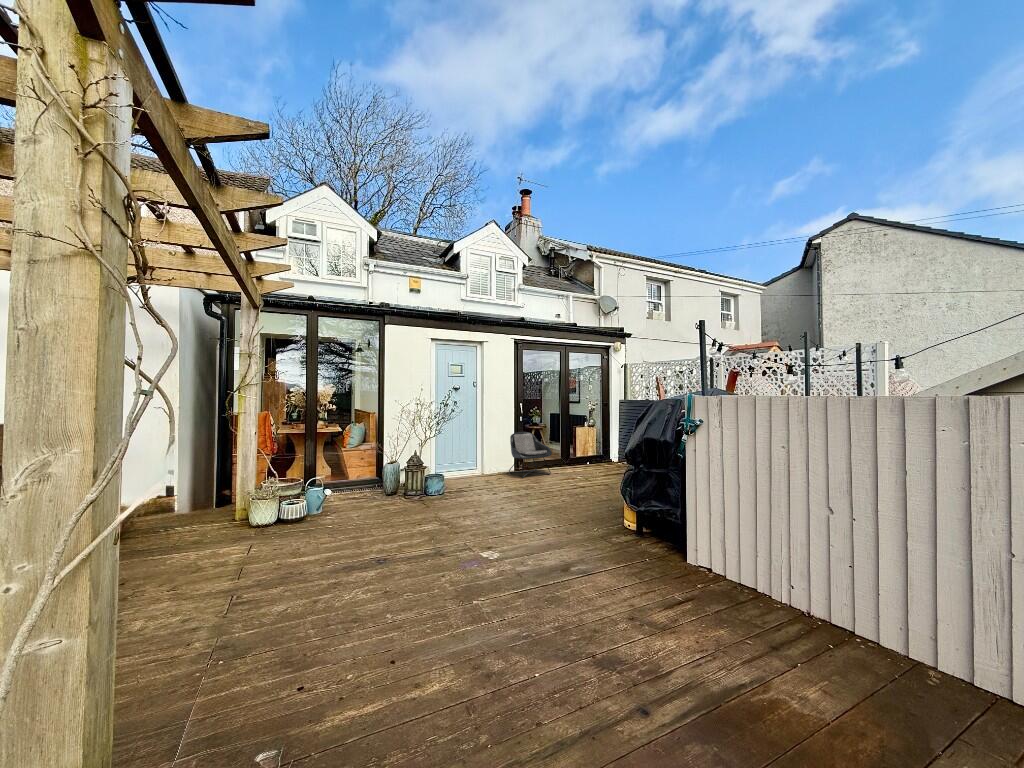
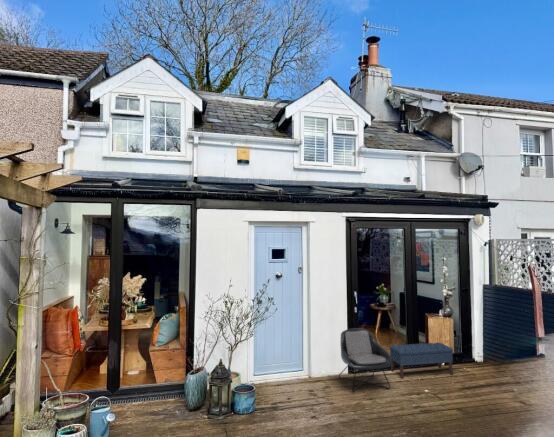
bench: none [548,443,596,470] -> present [389,343,453,379]

